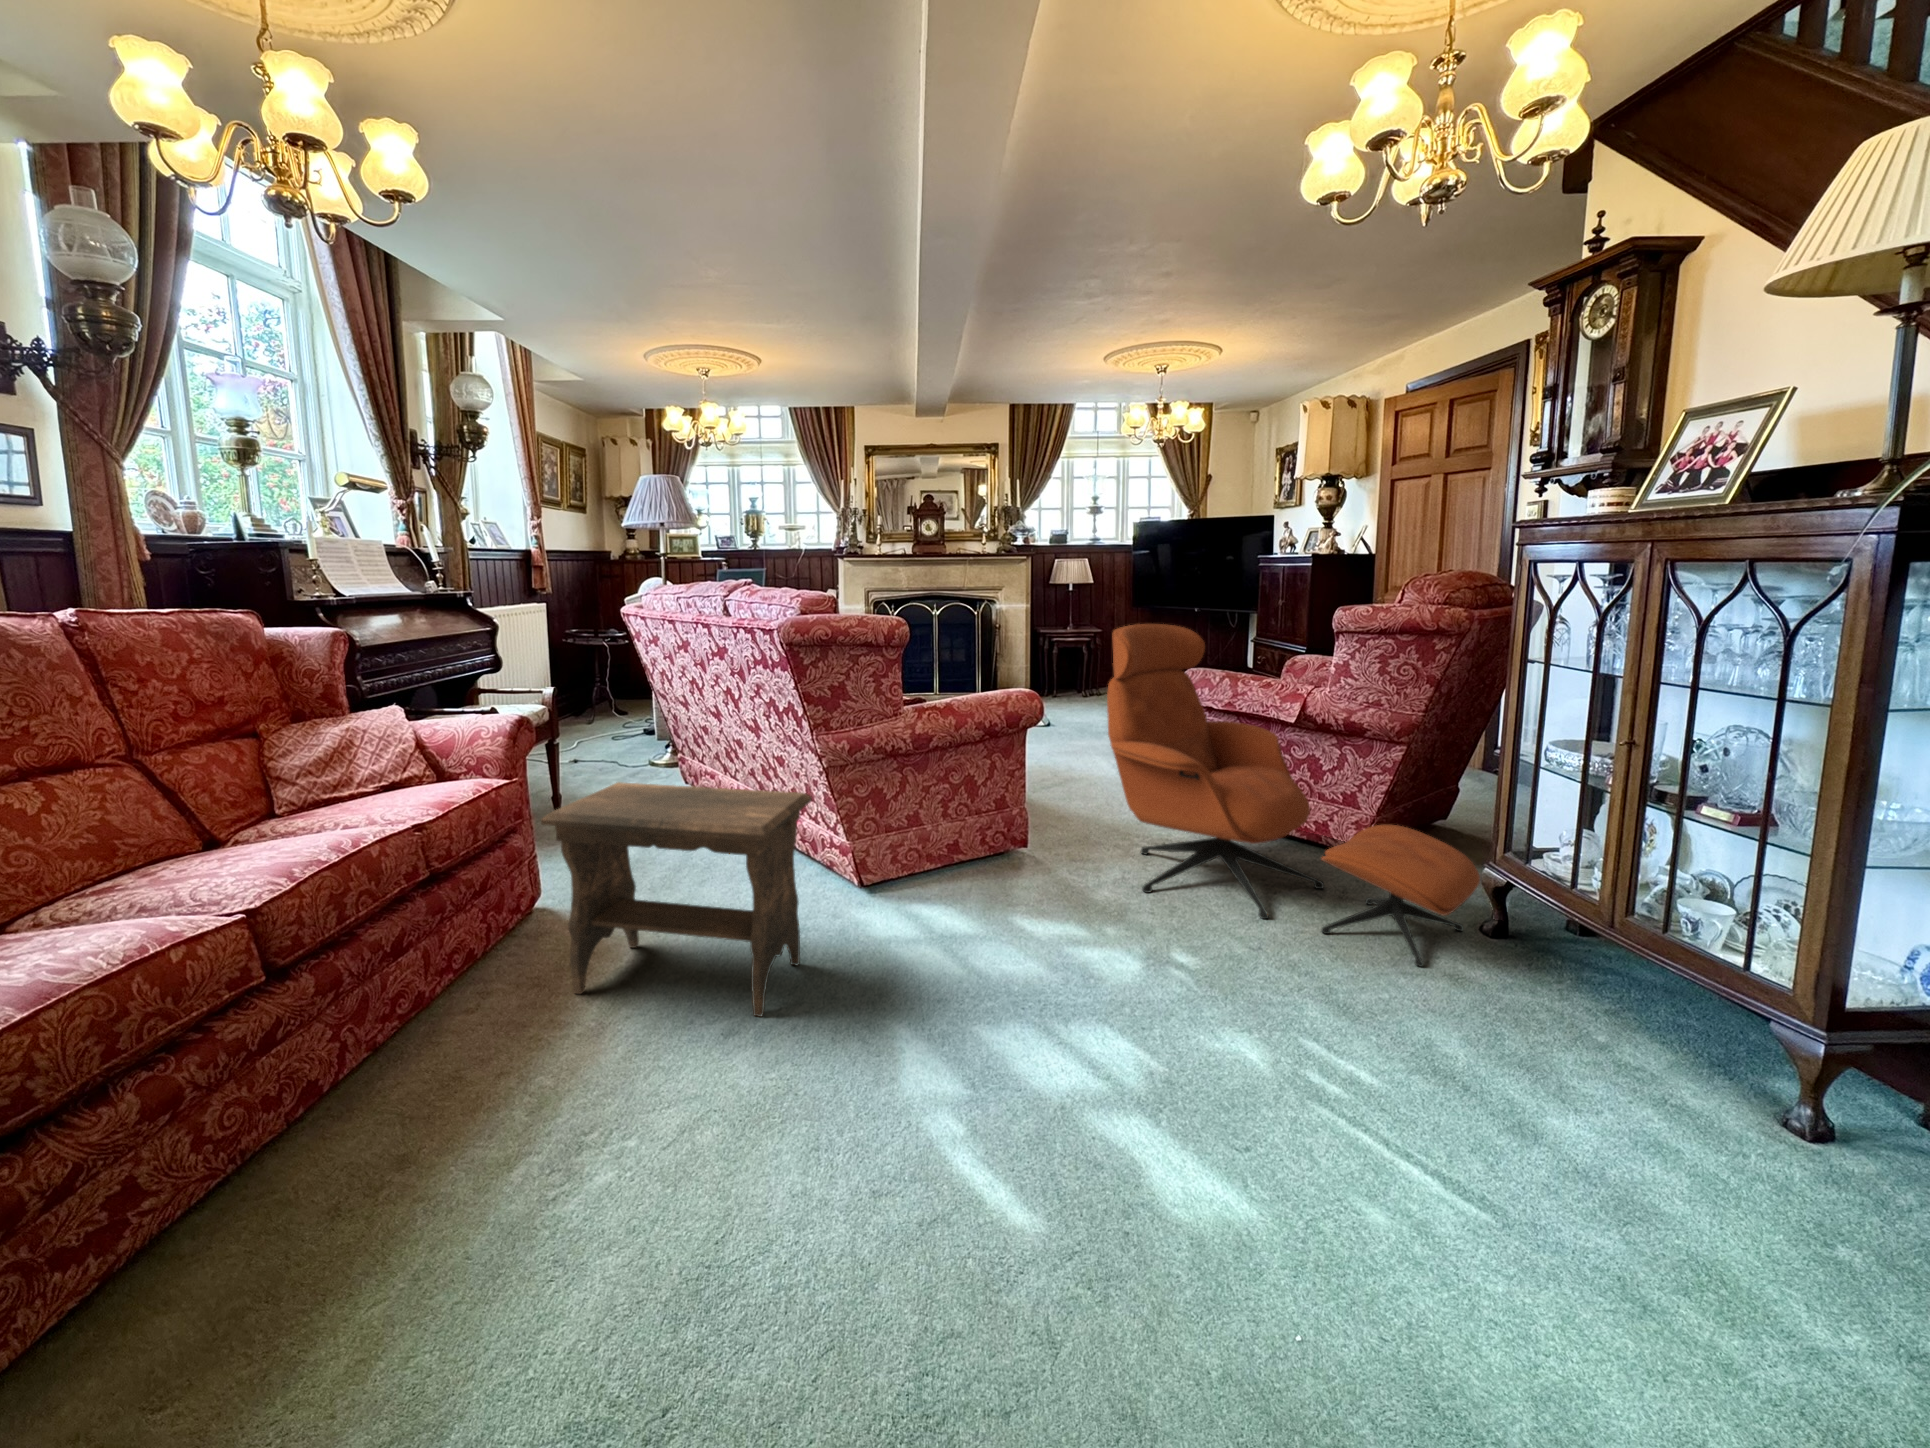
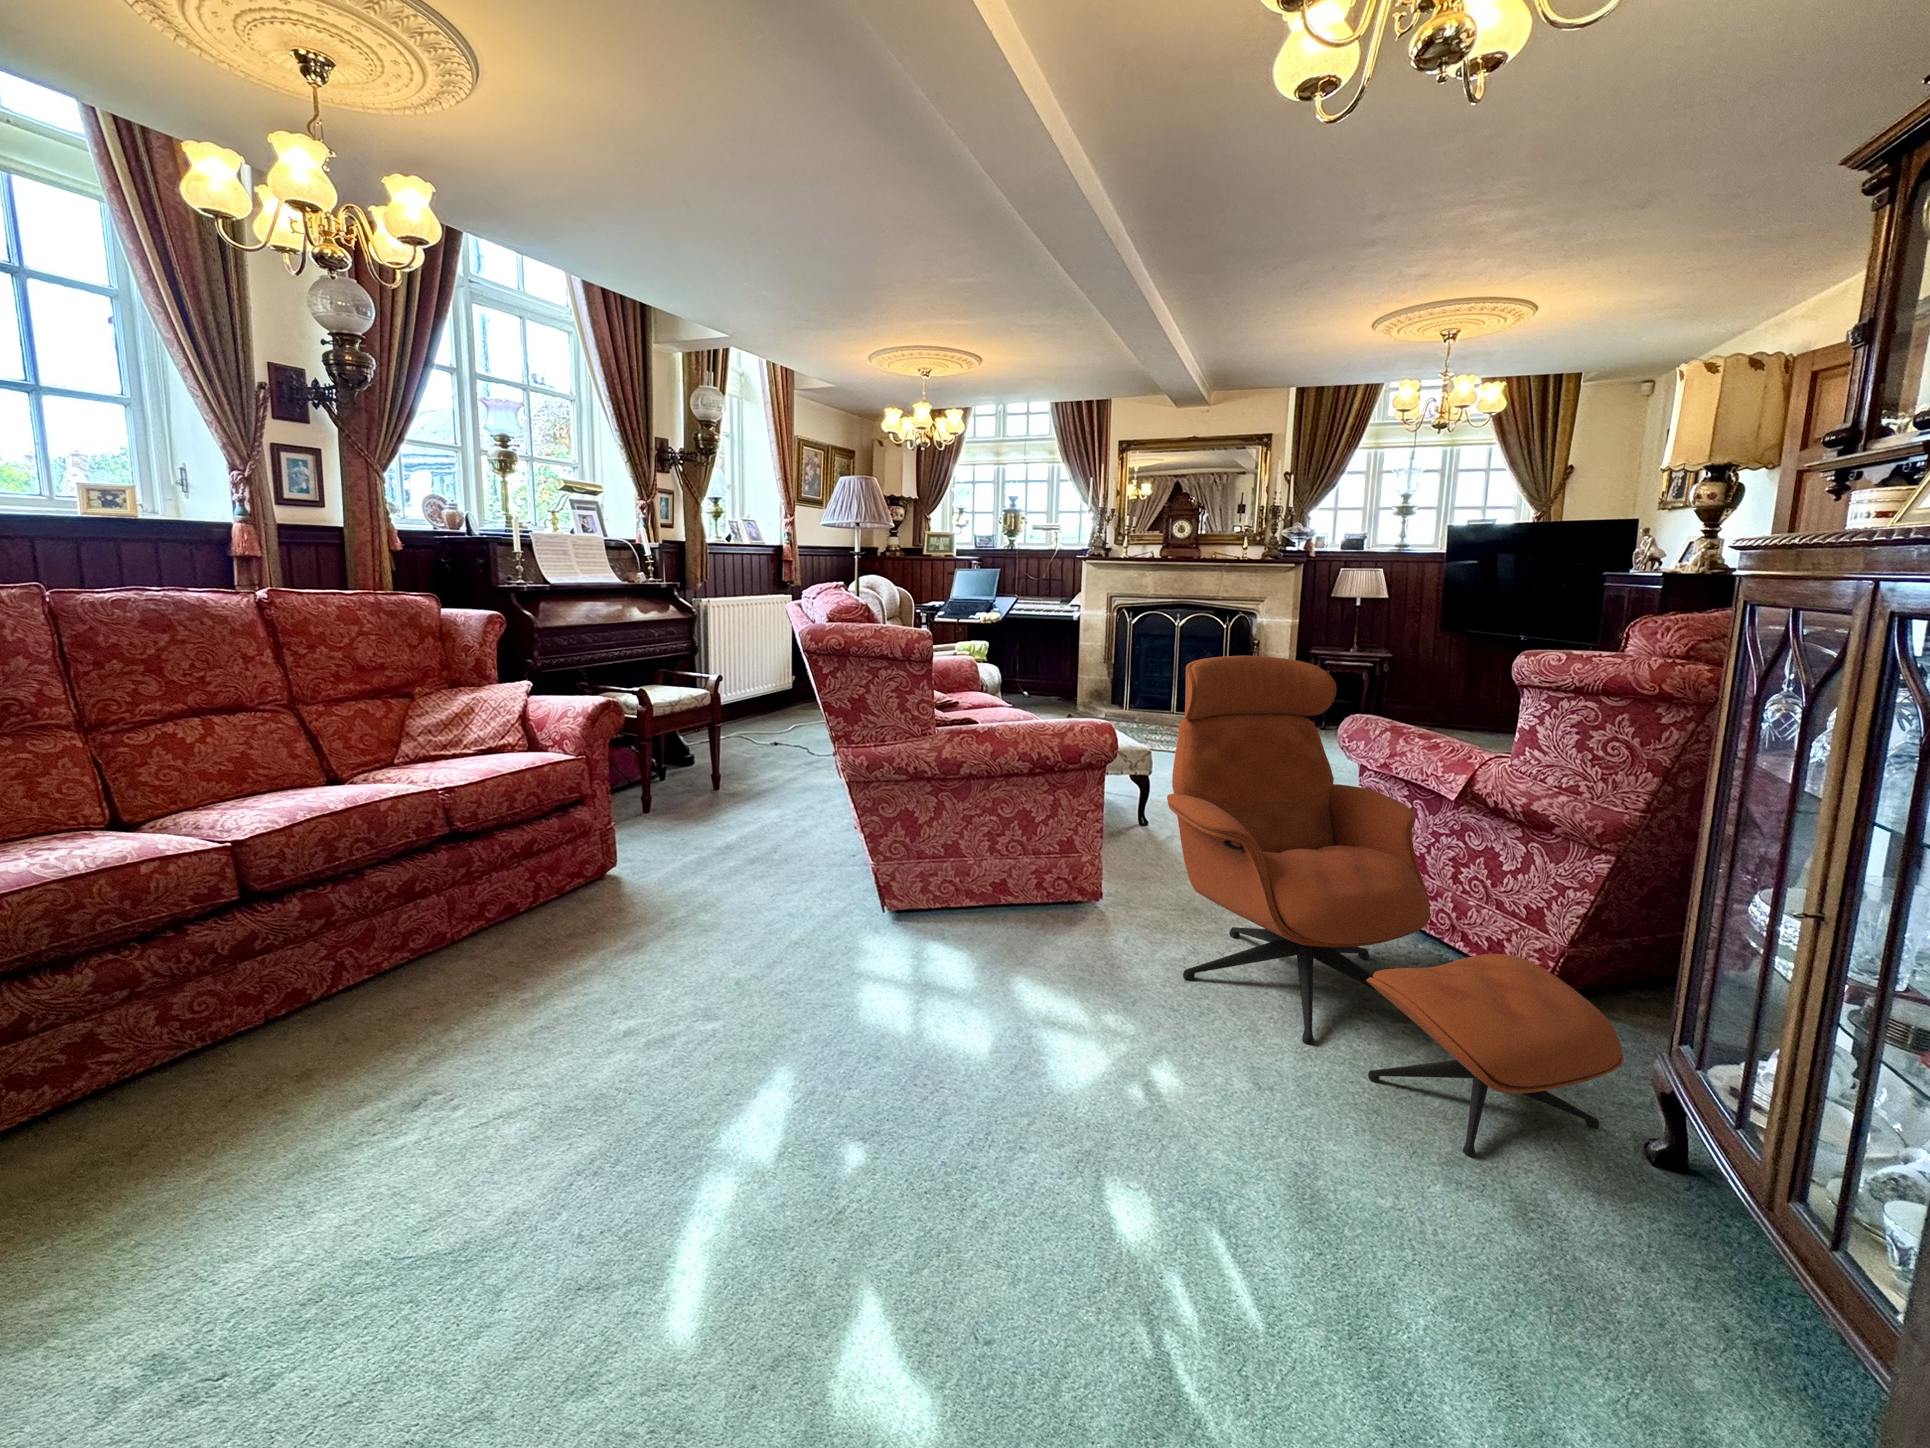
footstool: present [541,782,812,1017] -> none [542,768,774,1008]

